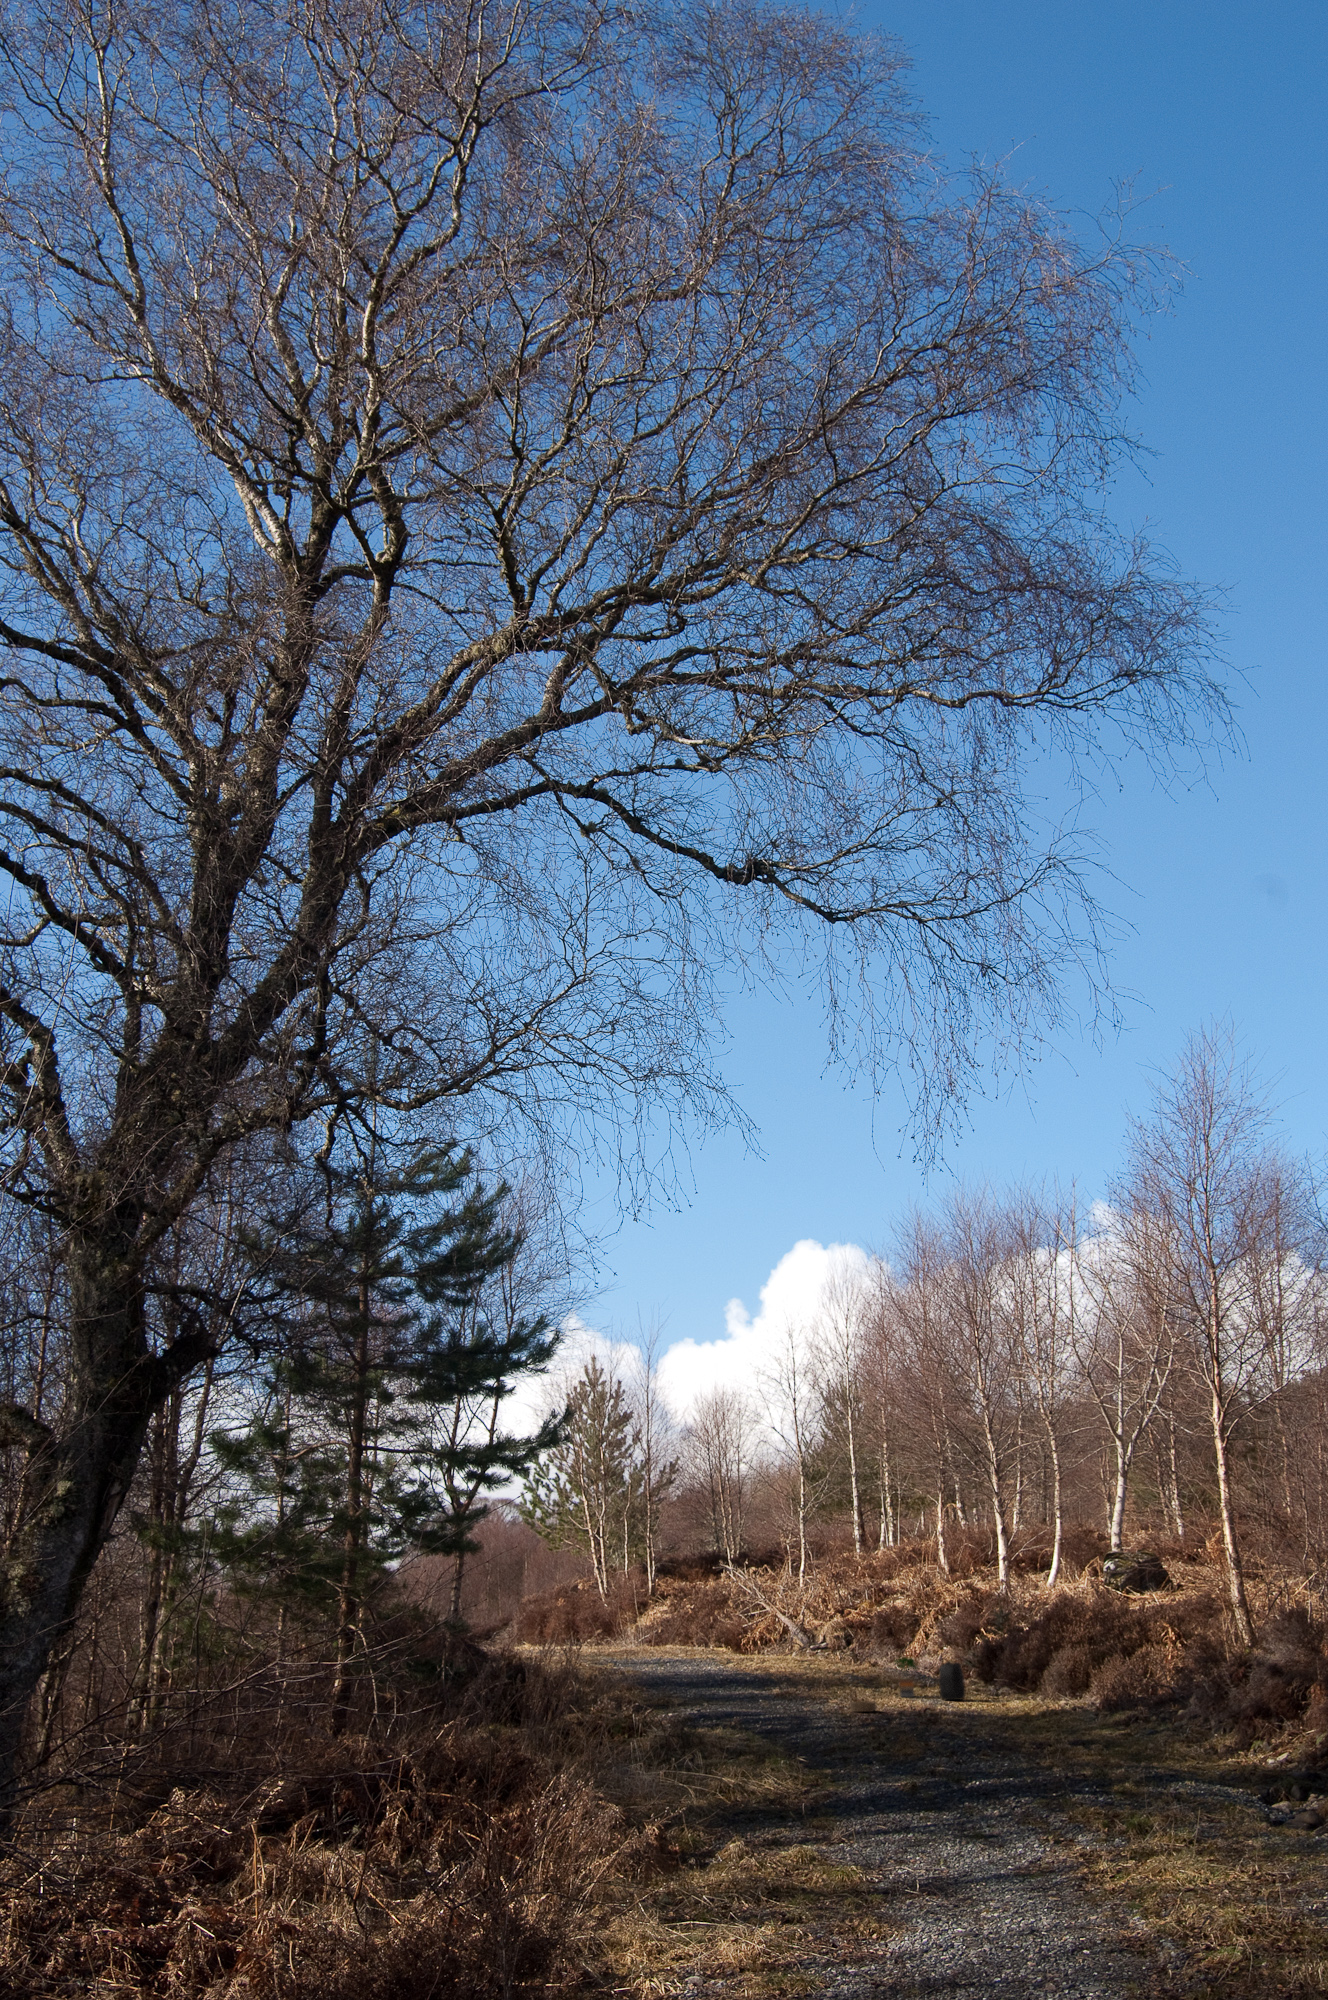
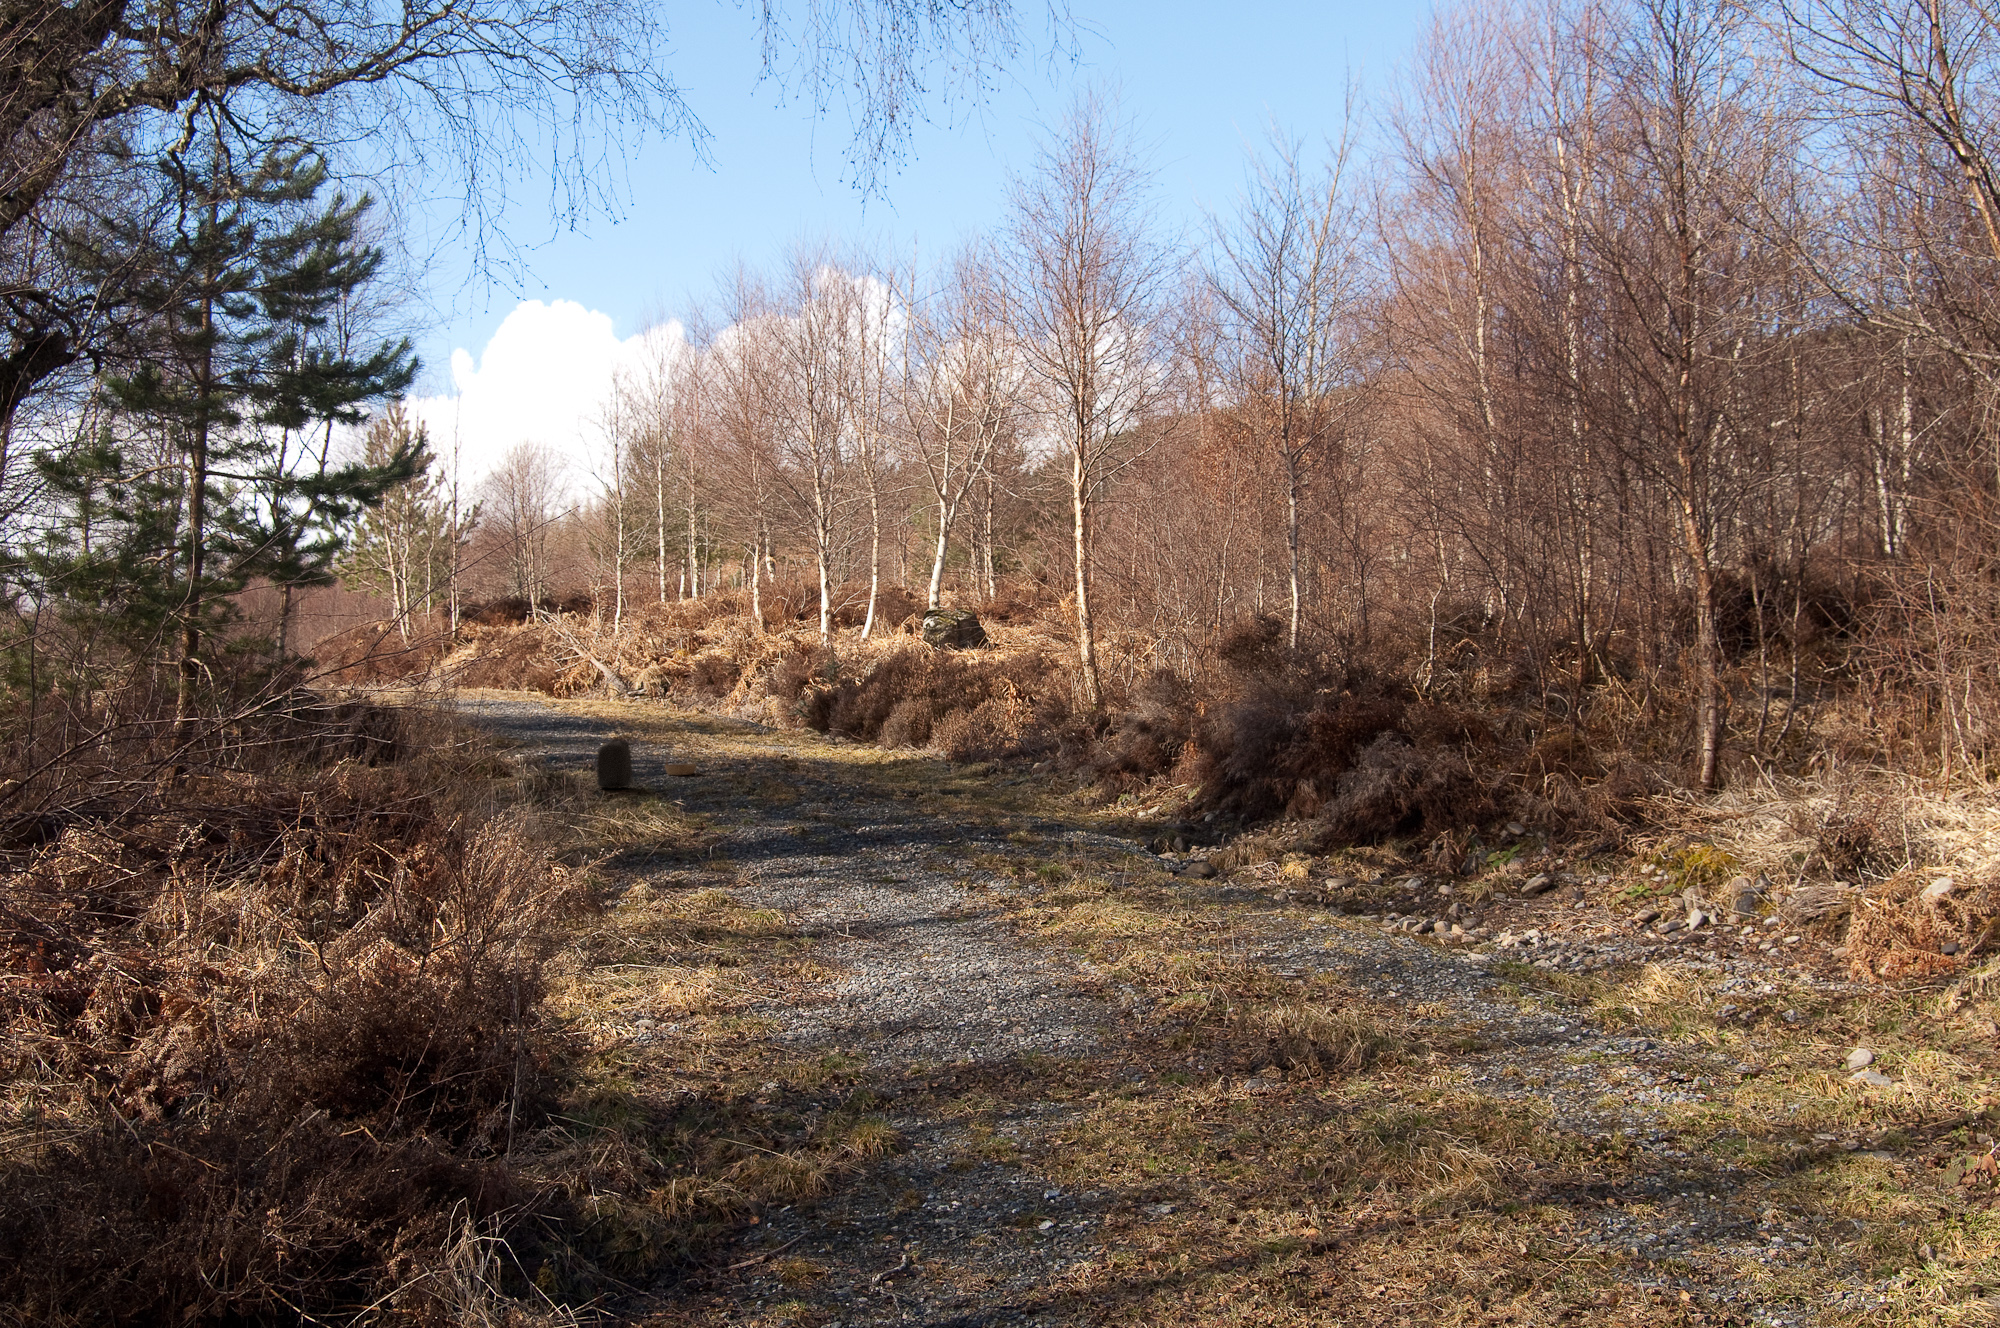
potted tree: present [895,1657,918,1697] -> none [715,712,743,753]
backpack: present [939,1661,965,1700] -> present [597,739,633,788]

